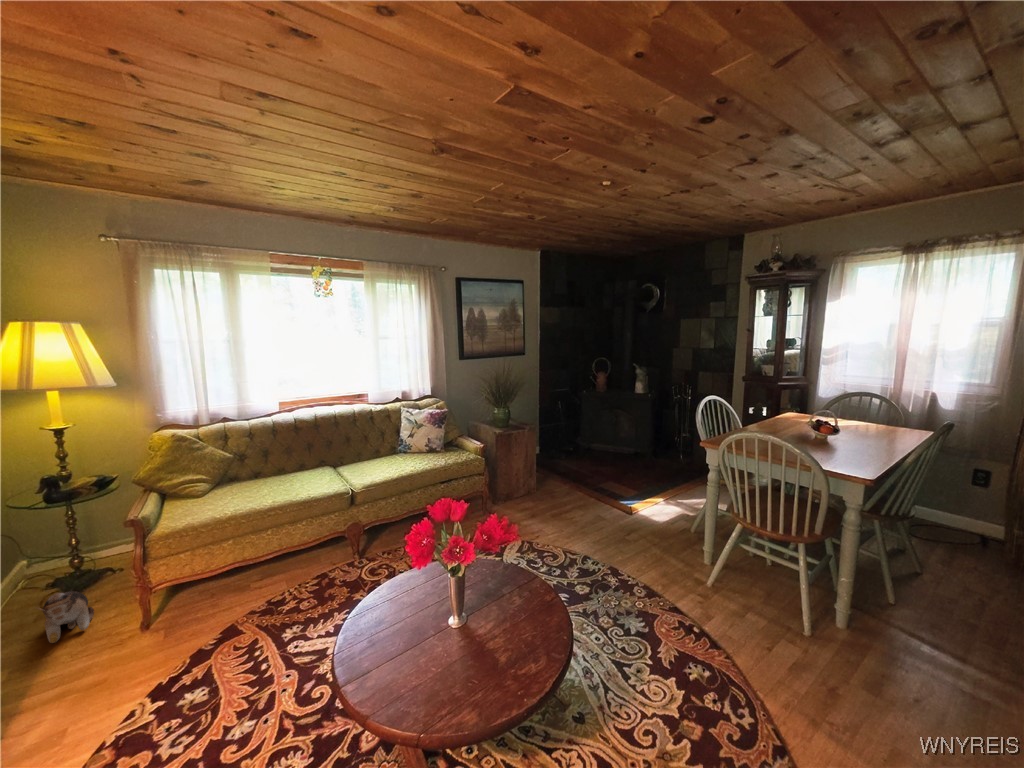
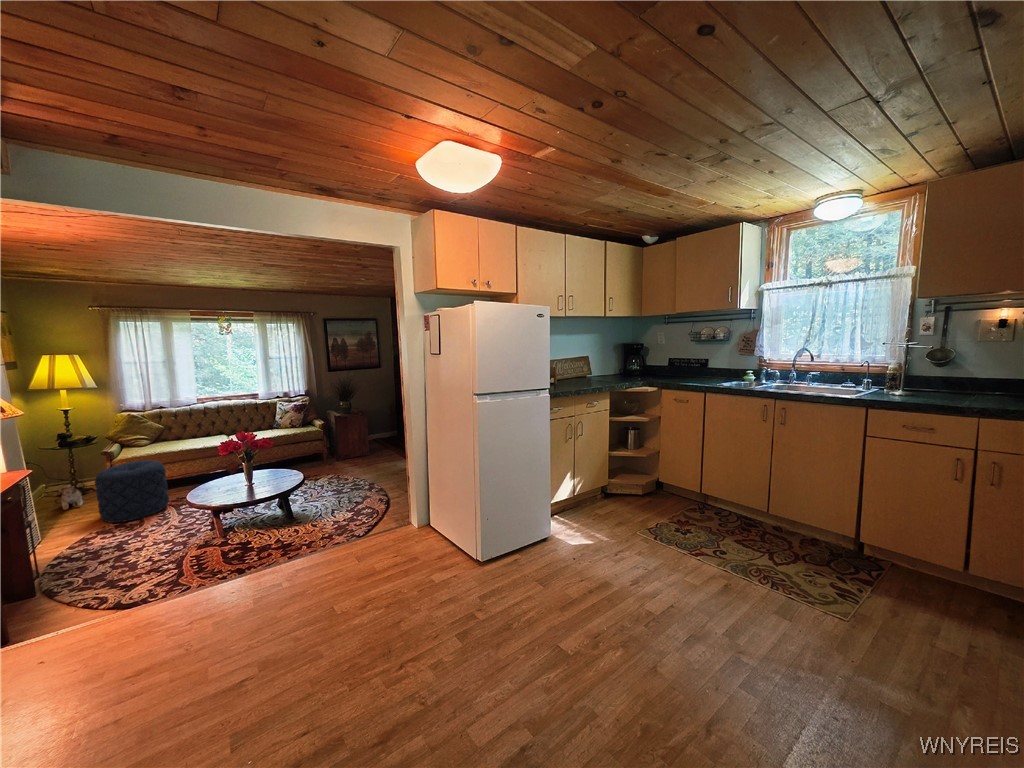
pouf: none [115,535,264,694] -> present [95,460,169,523]

